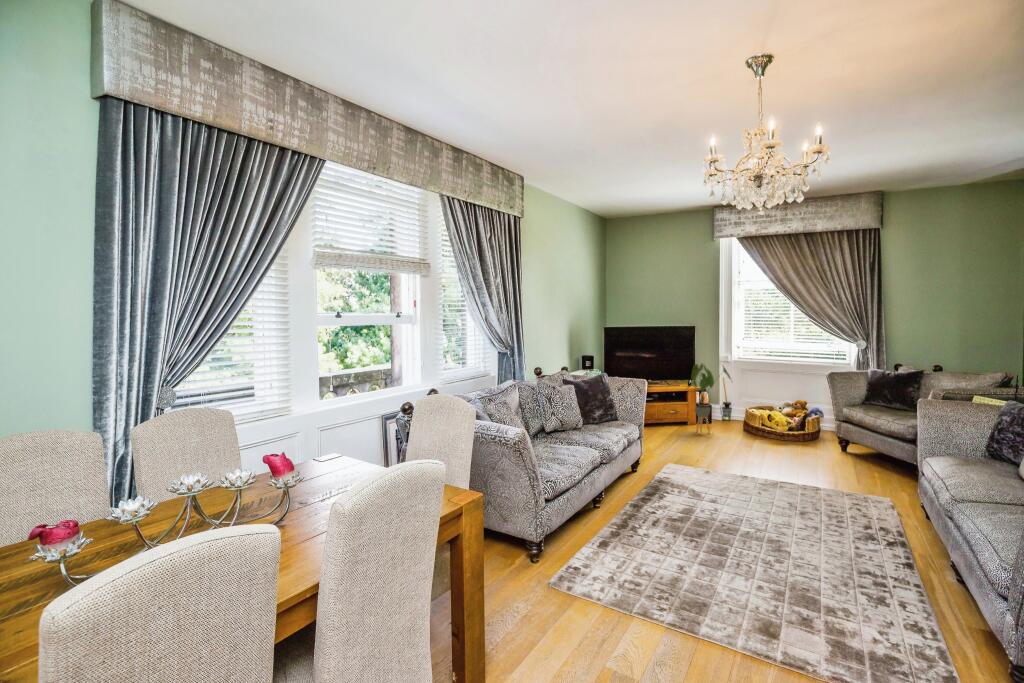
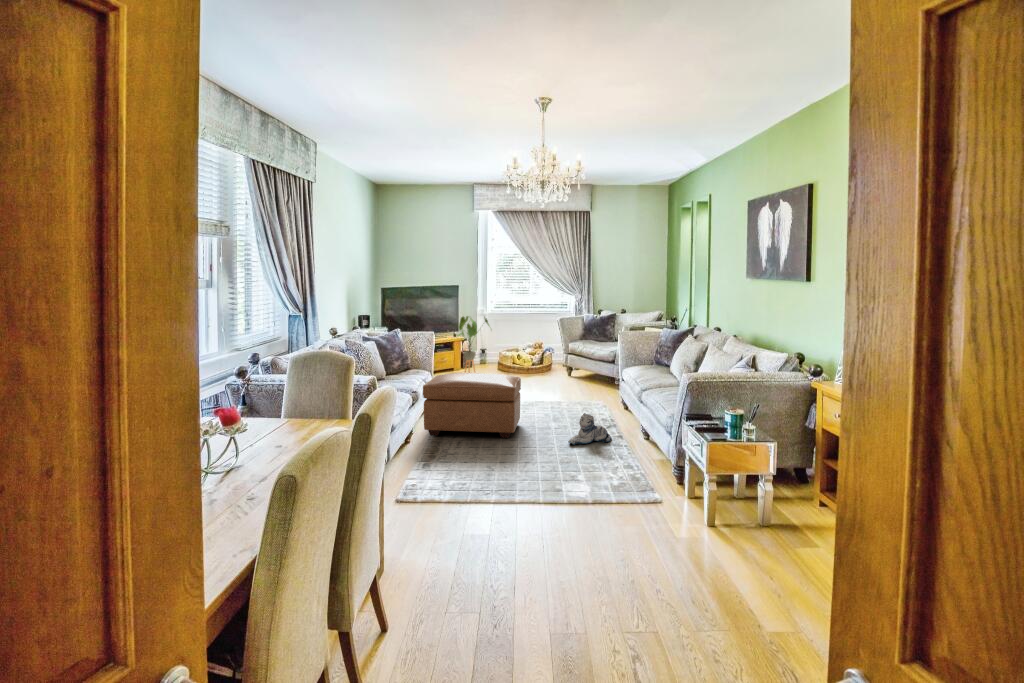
ottoman: none [579,446,737,565] -> present [423,373,521,438]
plush toy: none [808,553,904,618] -> present [568,413,611,445]

